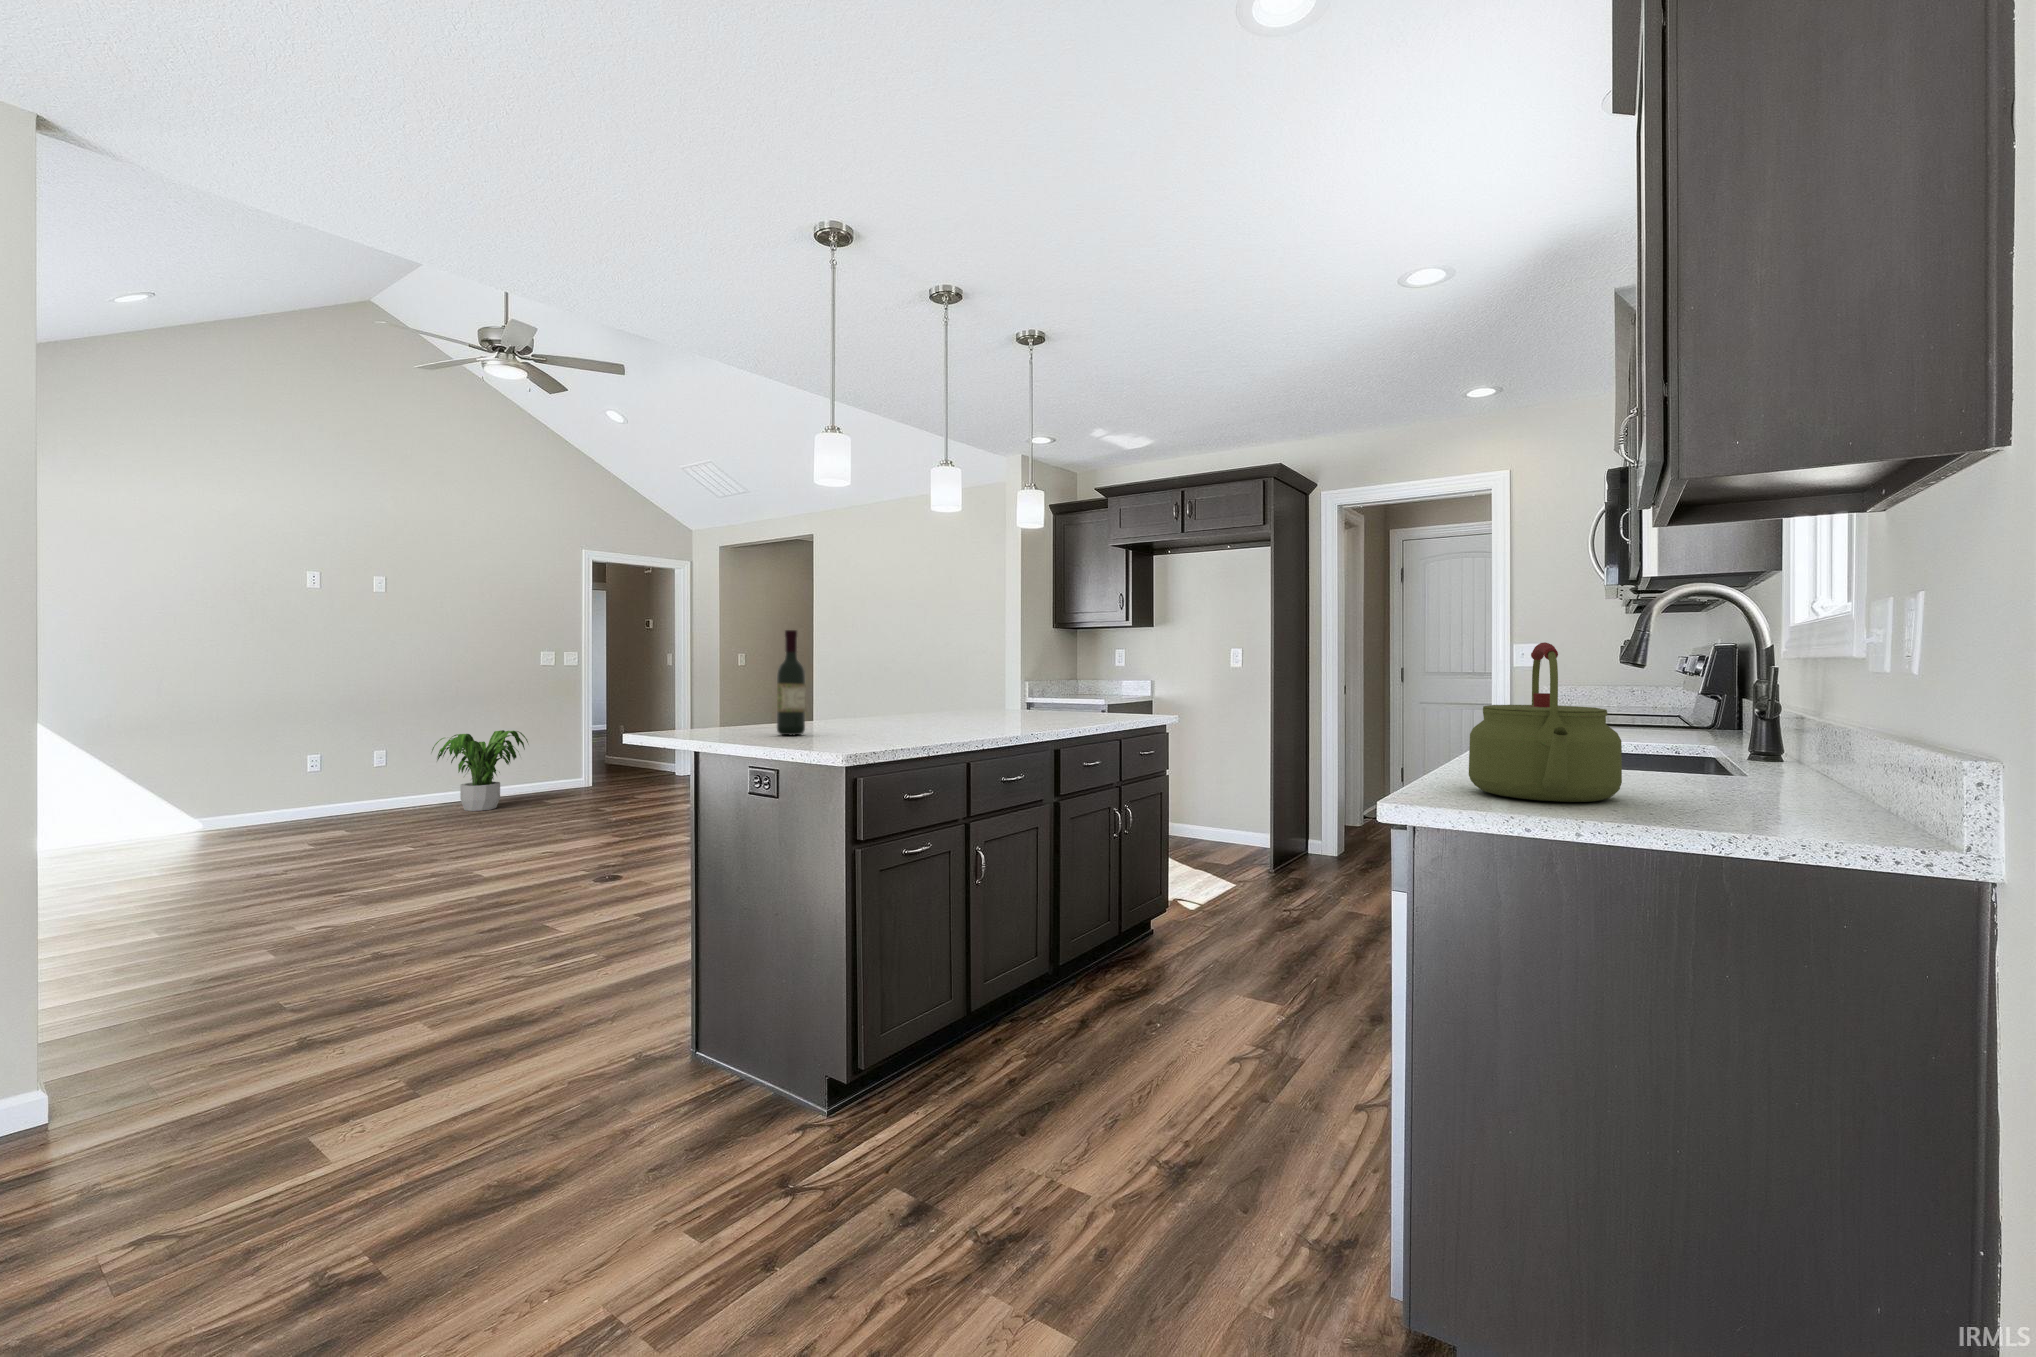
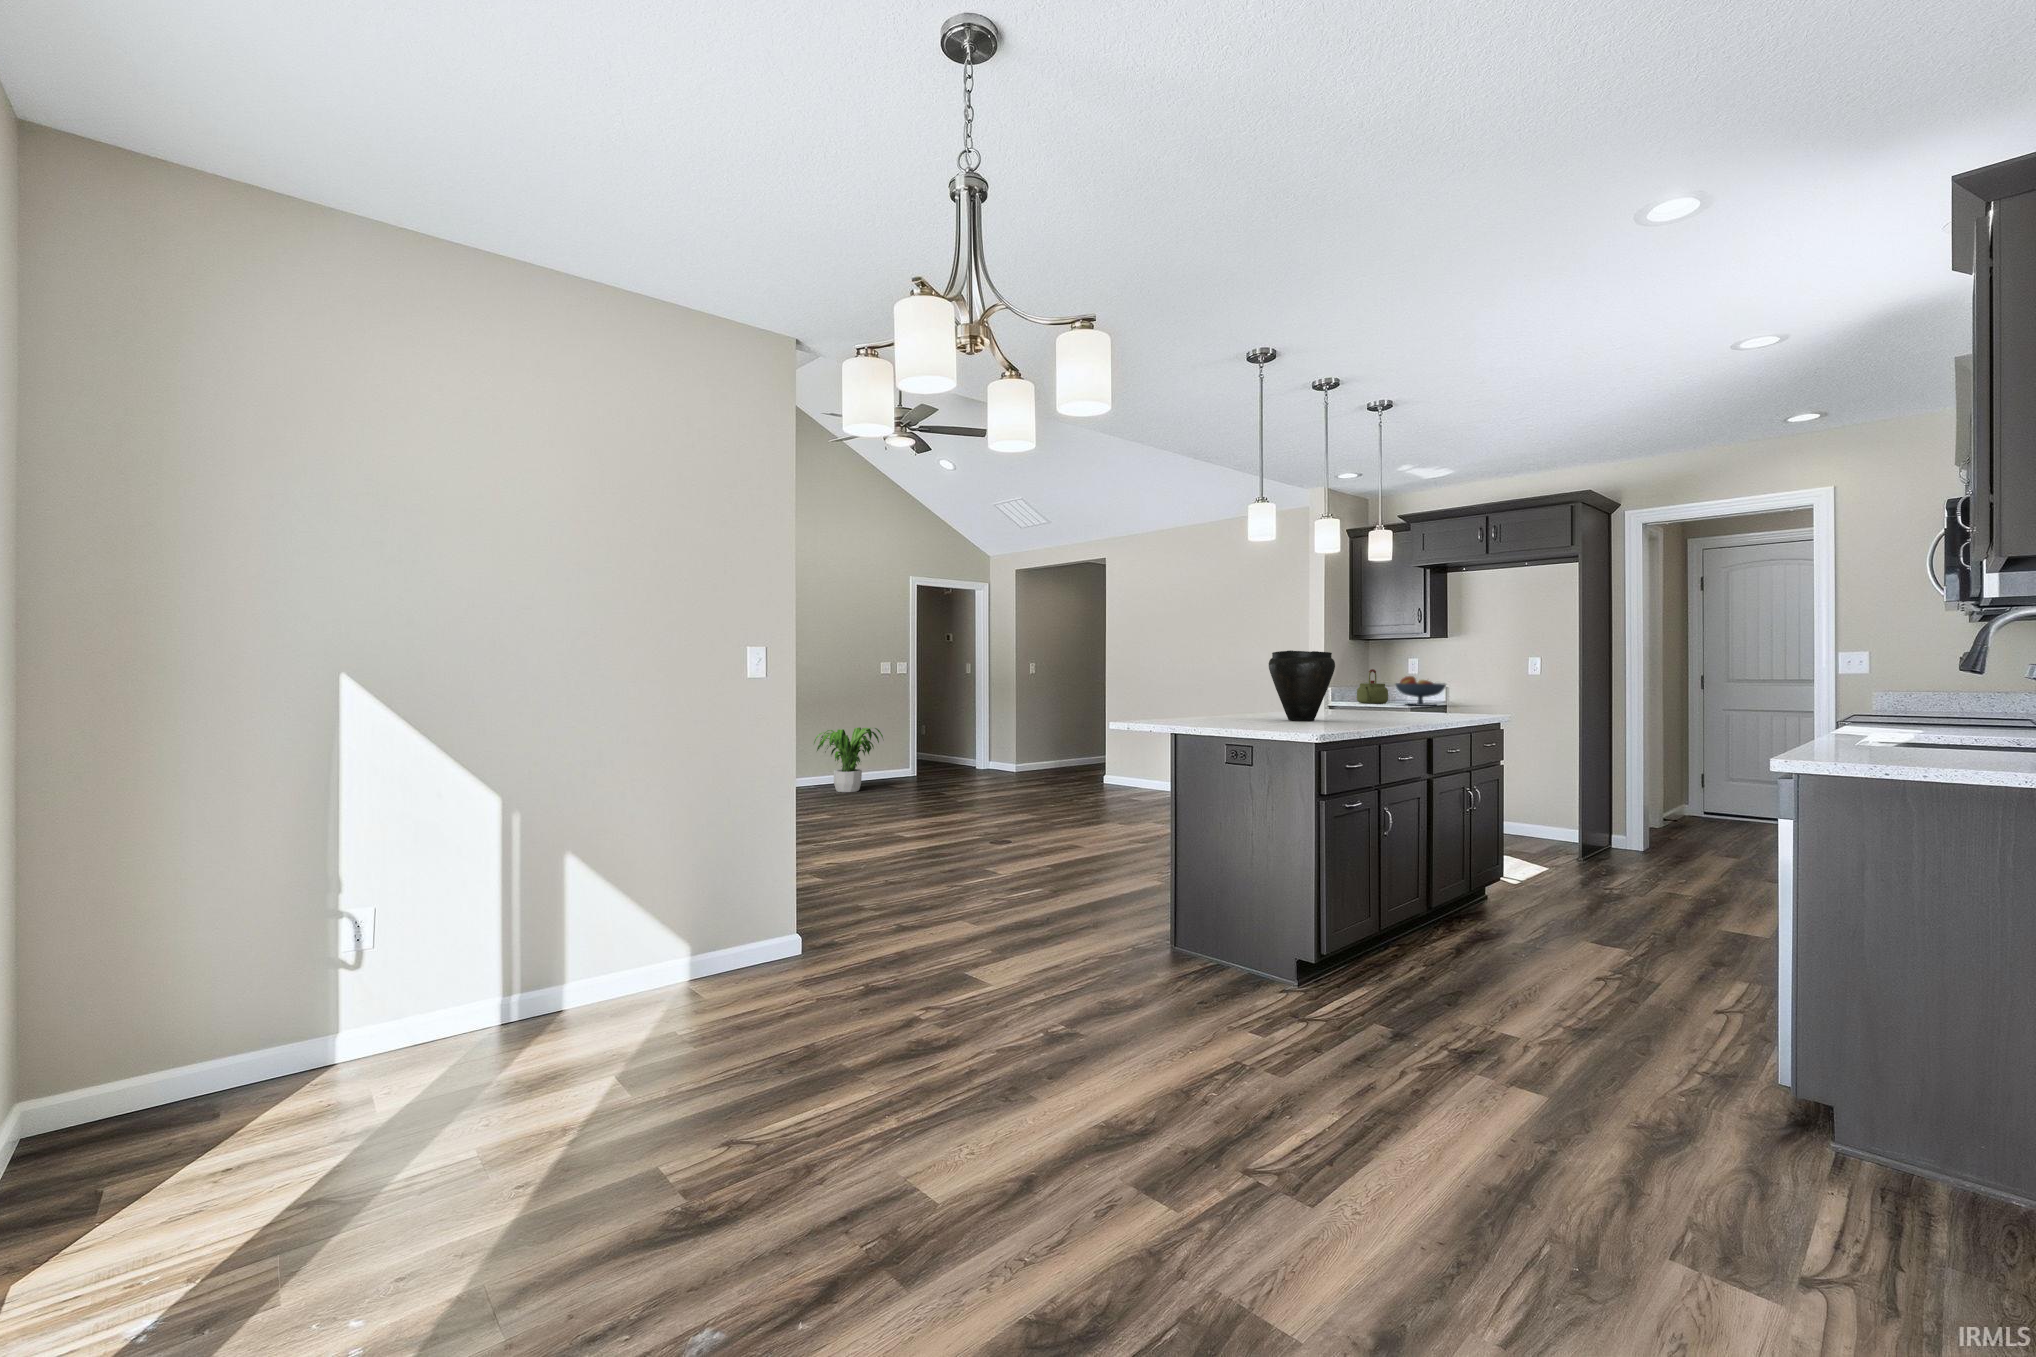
wine bottle: present [777,630,805,735] -> none [1232,648,1252,723]
vase: none [853,636,937,729] -> present [1269,650,1335,721]
kettle: present [1469,642,1622,802] -> present [1357,669,1388,703]
fruit bowl: none [1093,668,1146,702] -> present [1396,676,1446,706]

